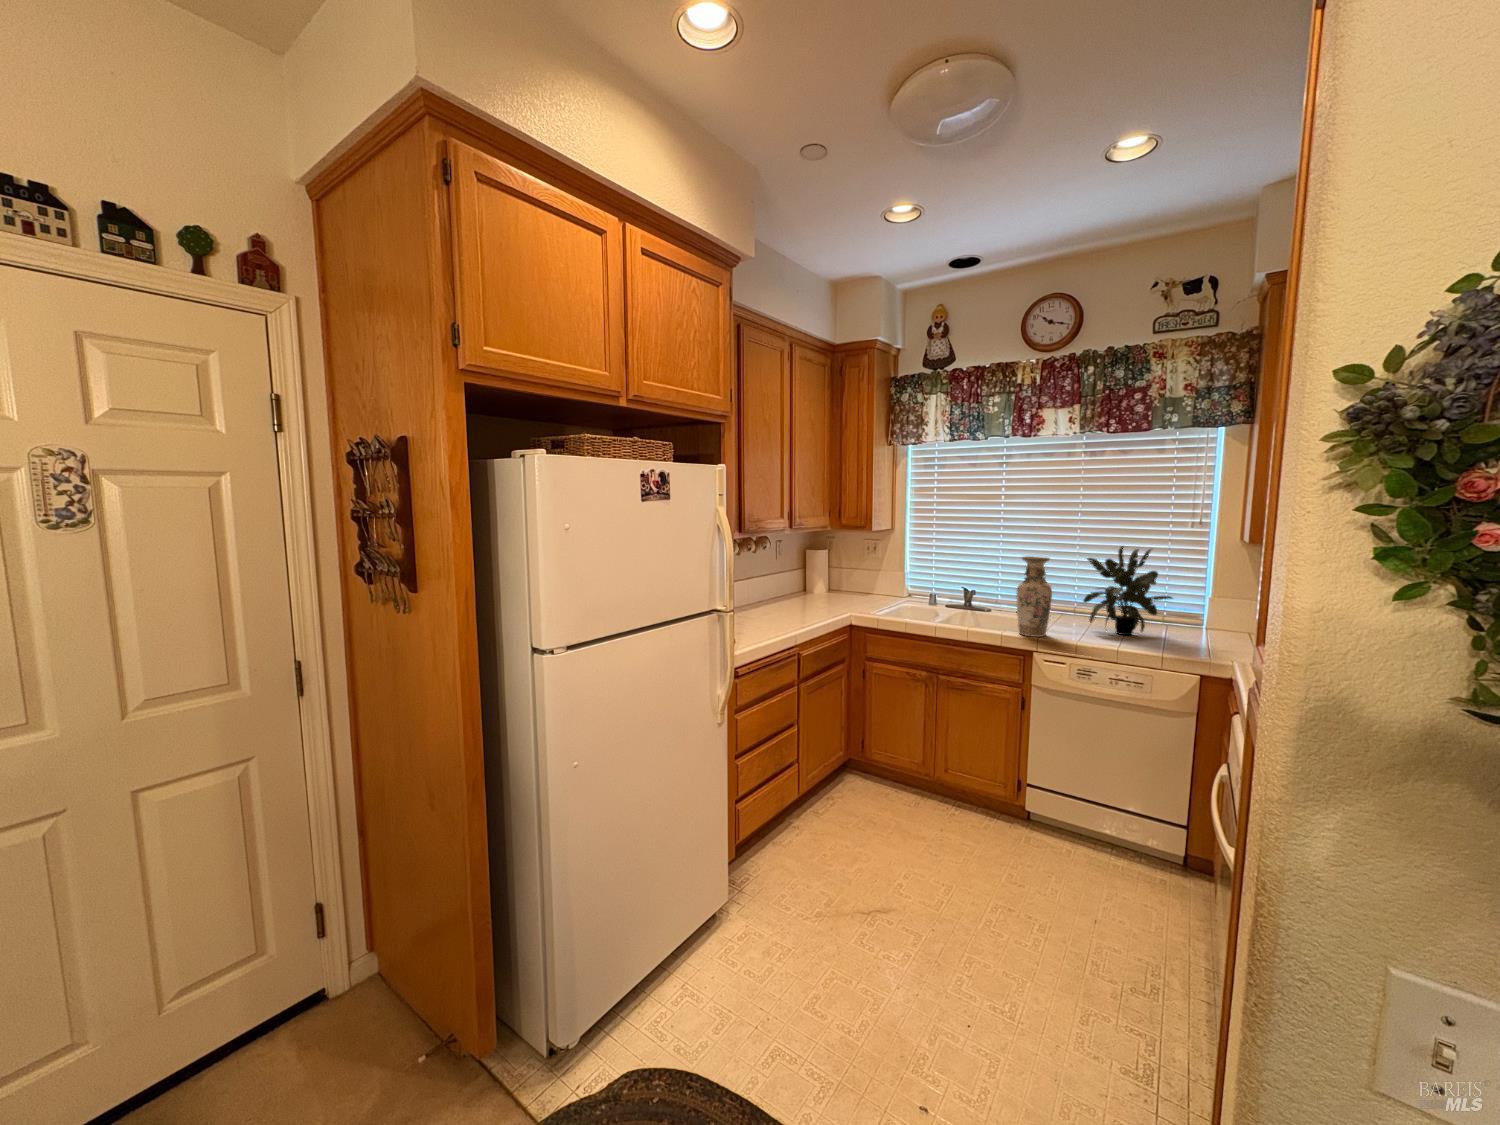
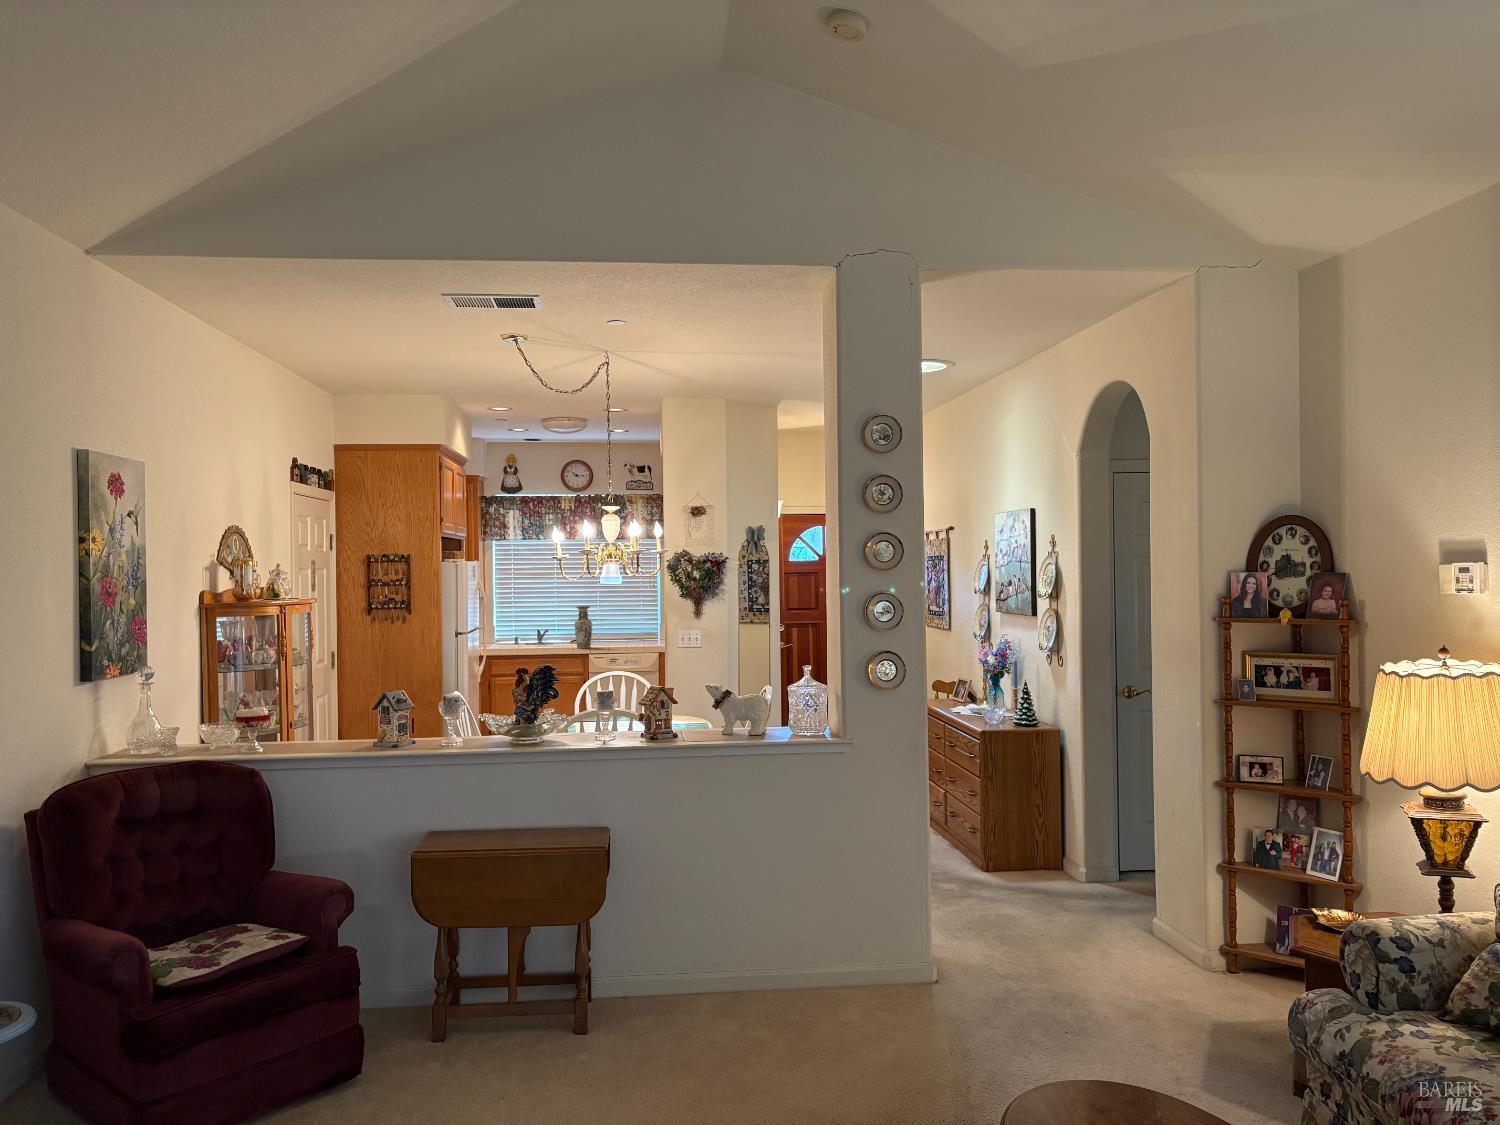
potted plant: present [1084,546,1173,635] -> none [604,599,645,645]

